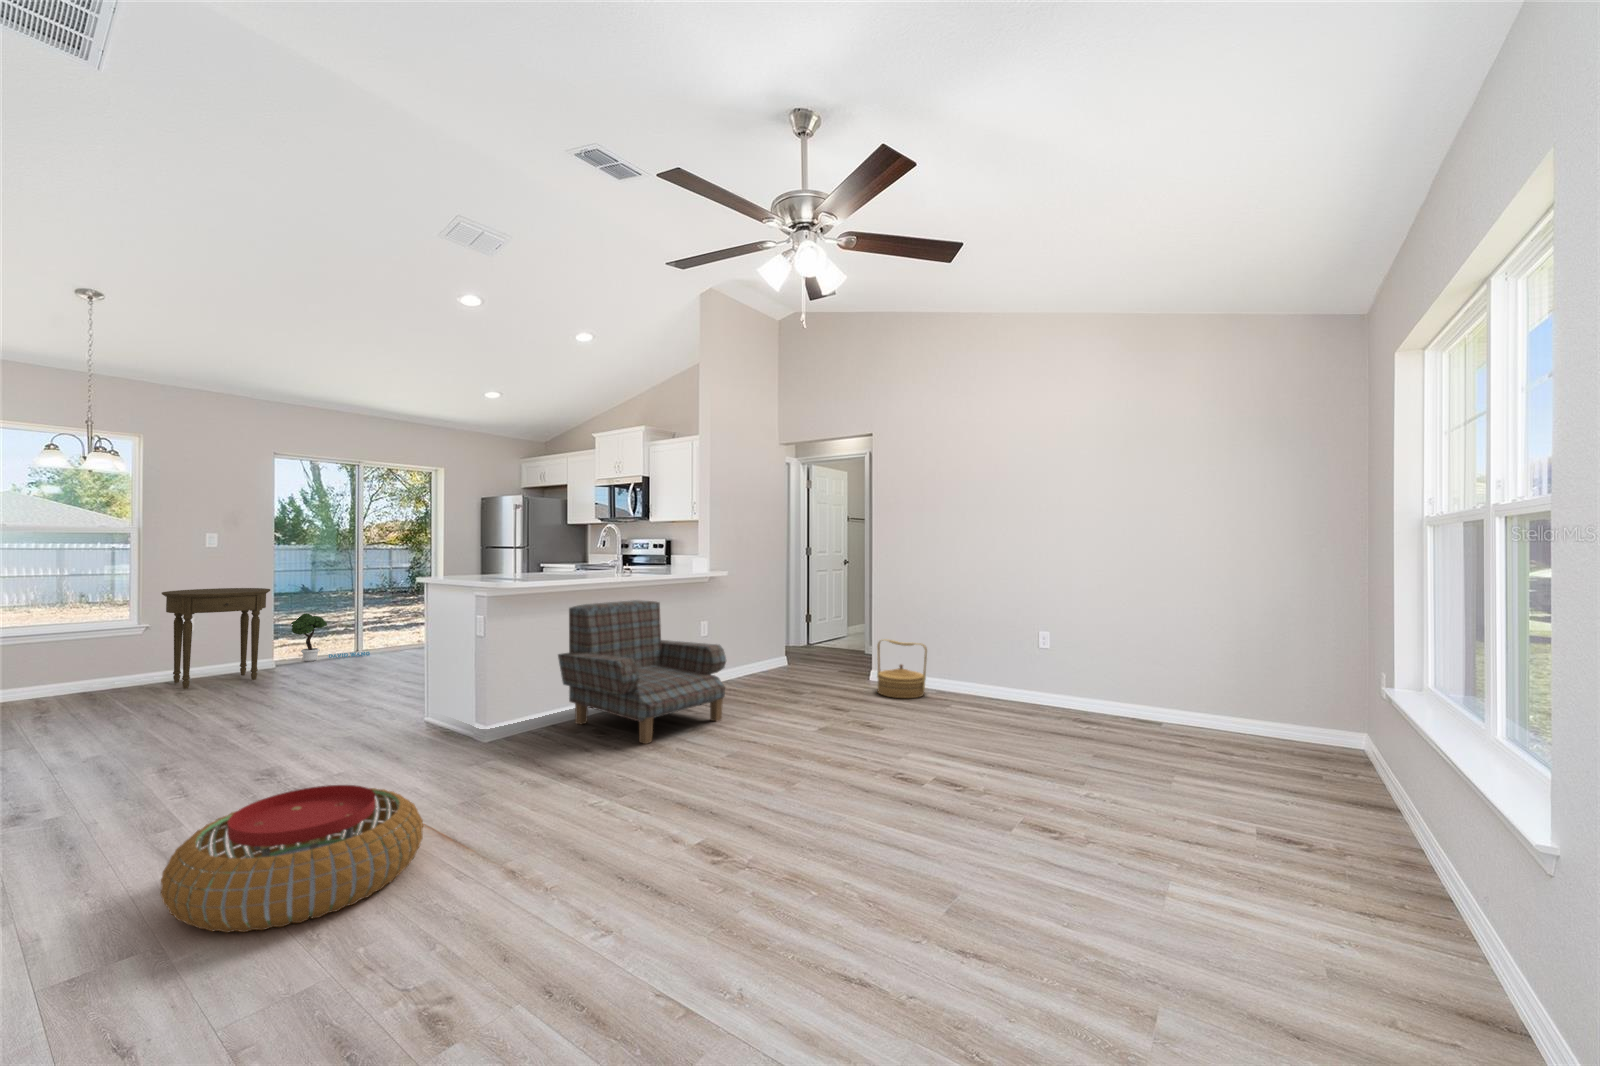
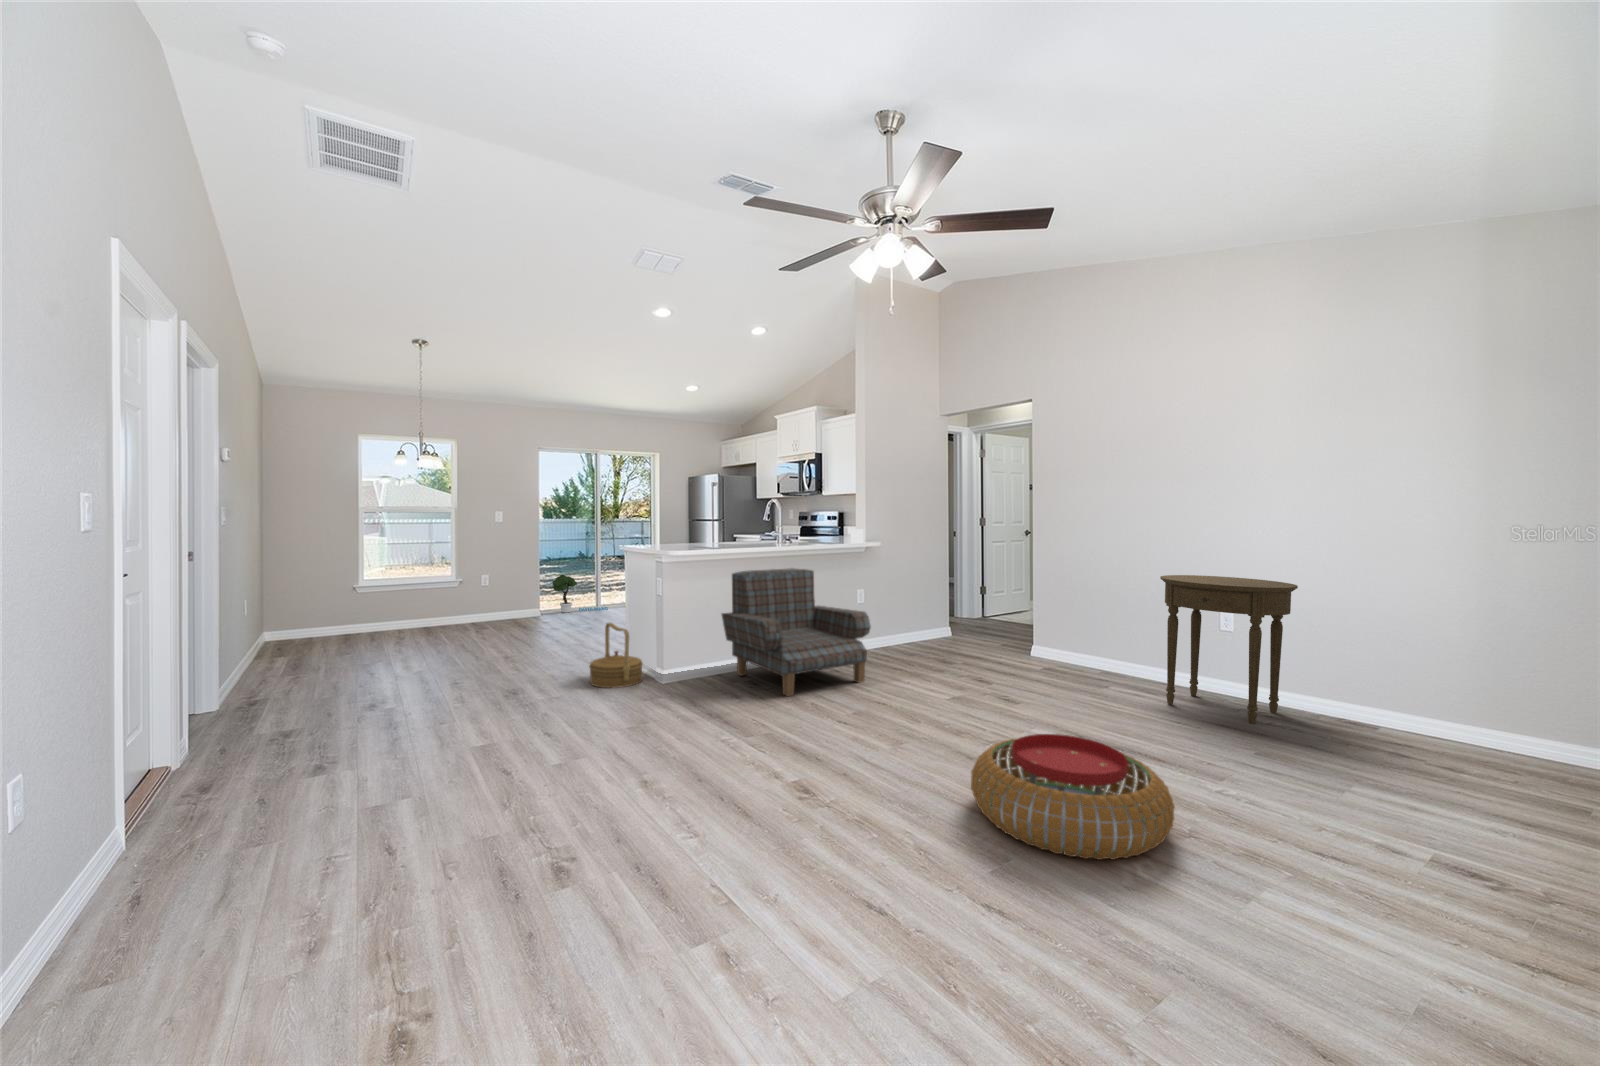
side table: present [162,588,270,689] -> present [1160,575,1298,724]
woven basket: present [877,639,927,698] -> present [589,623,643,688]
pouf: present [161,785,423,932] -> present [971,734,1175,860]

